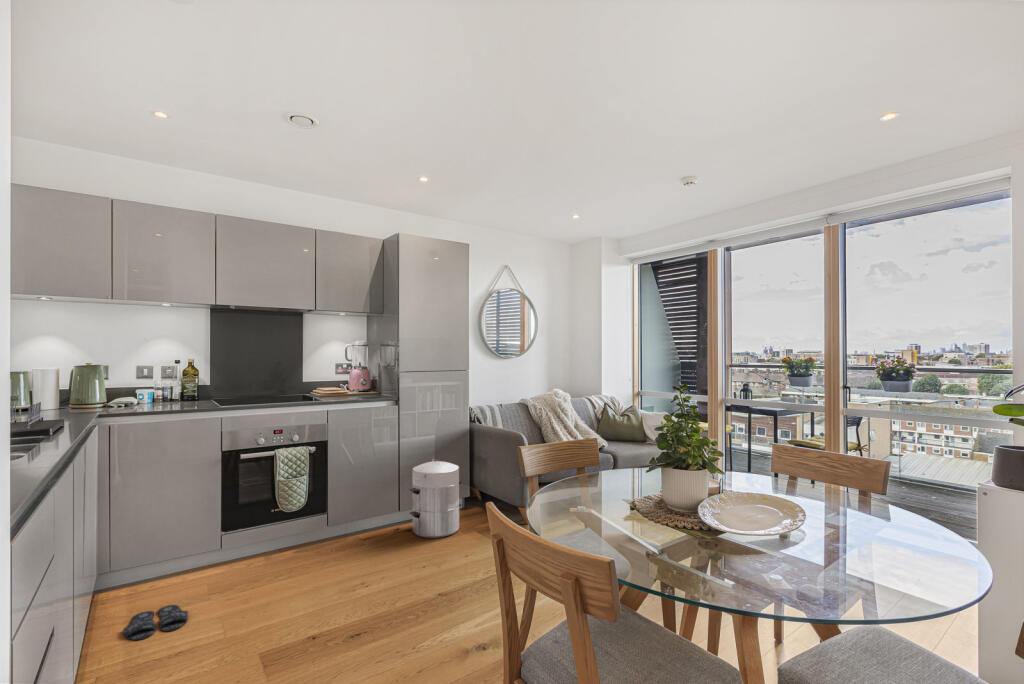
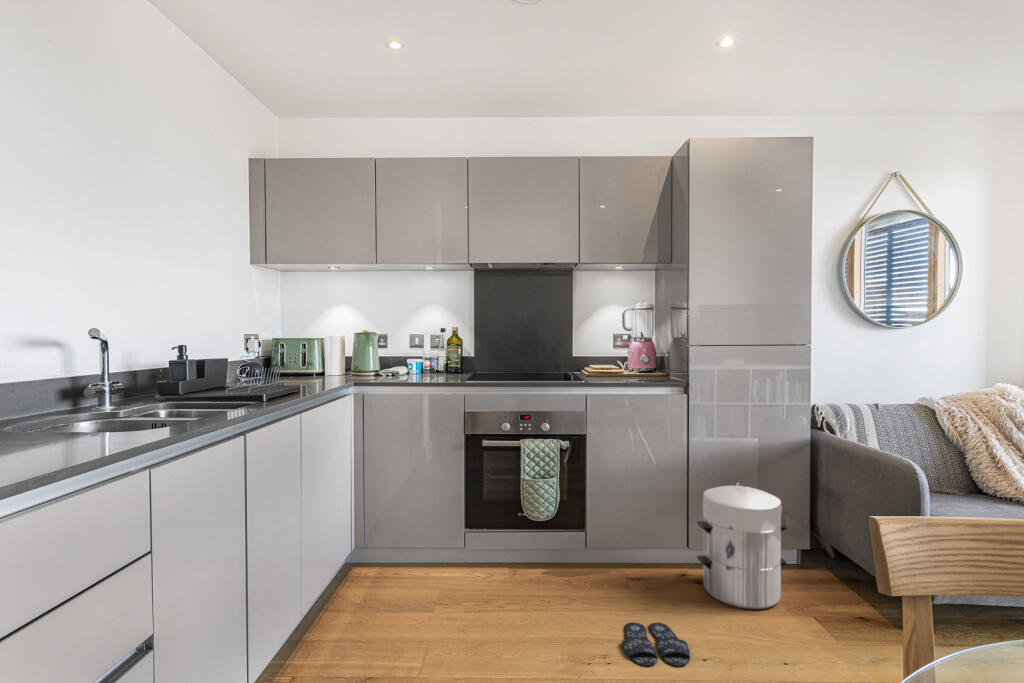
slippers: present [123,605,188,640] -> present [622,622,690,667]

